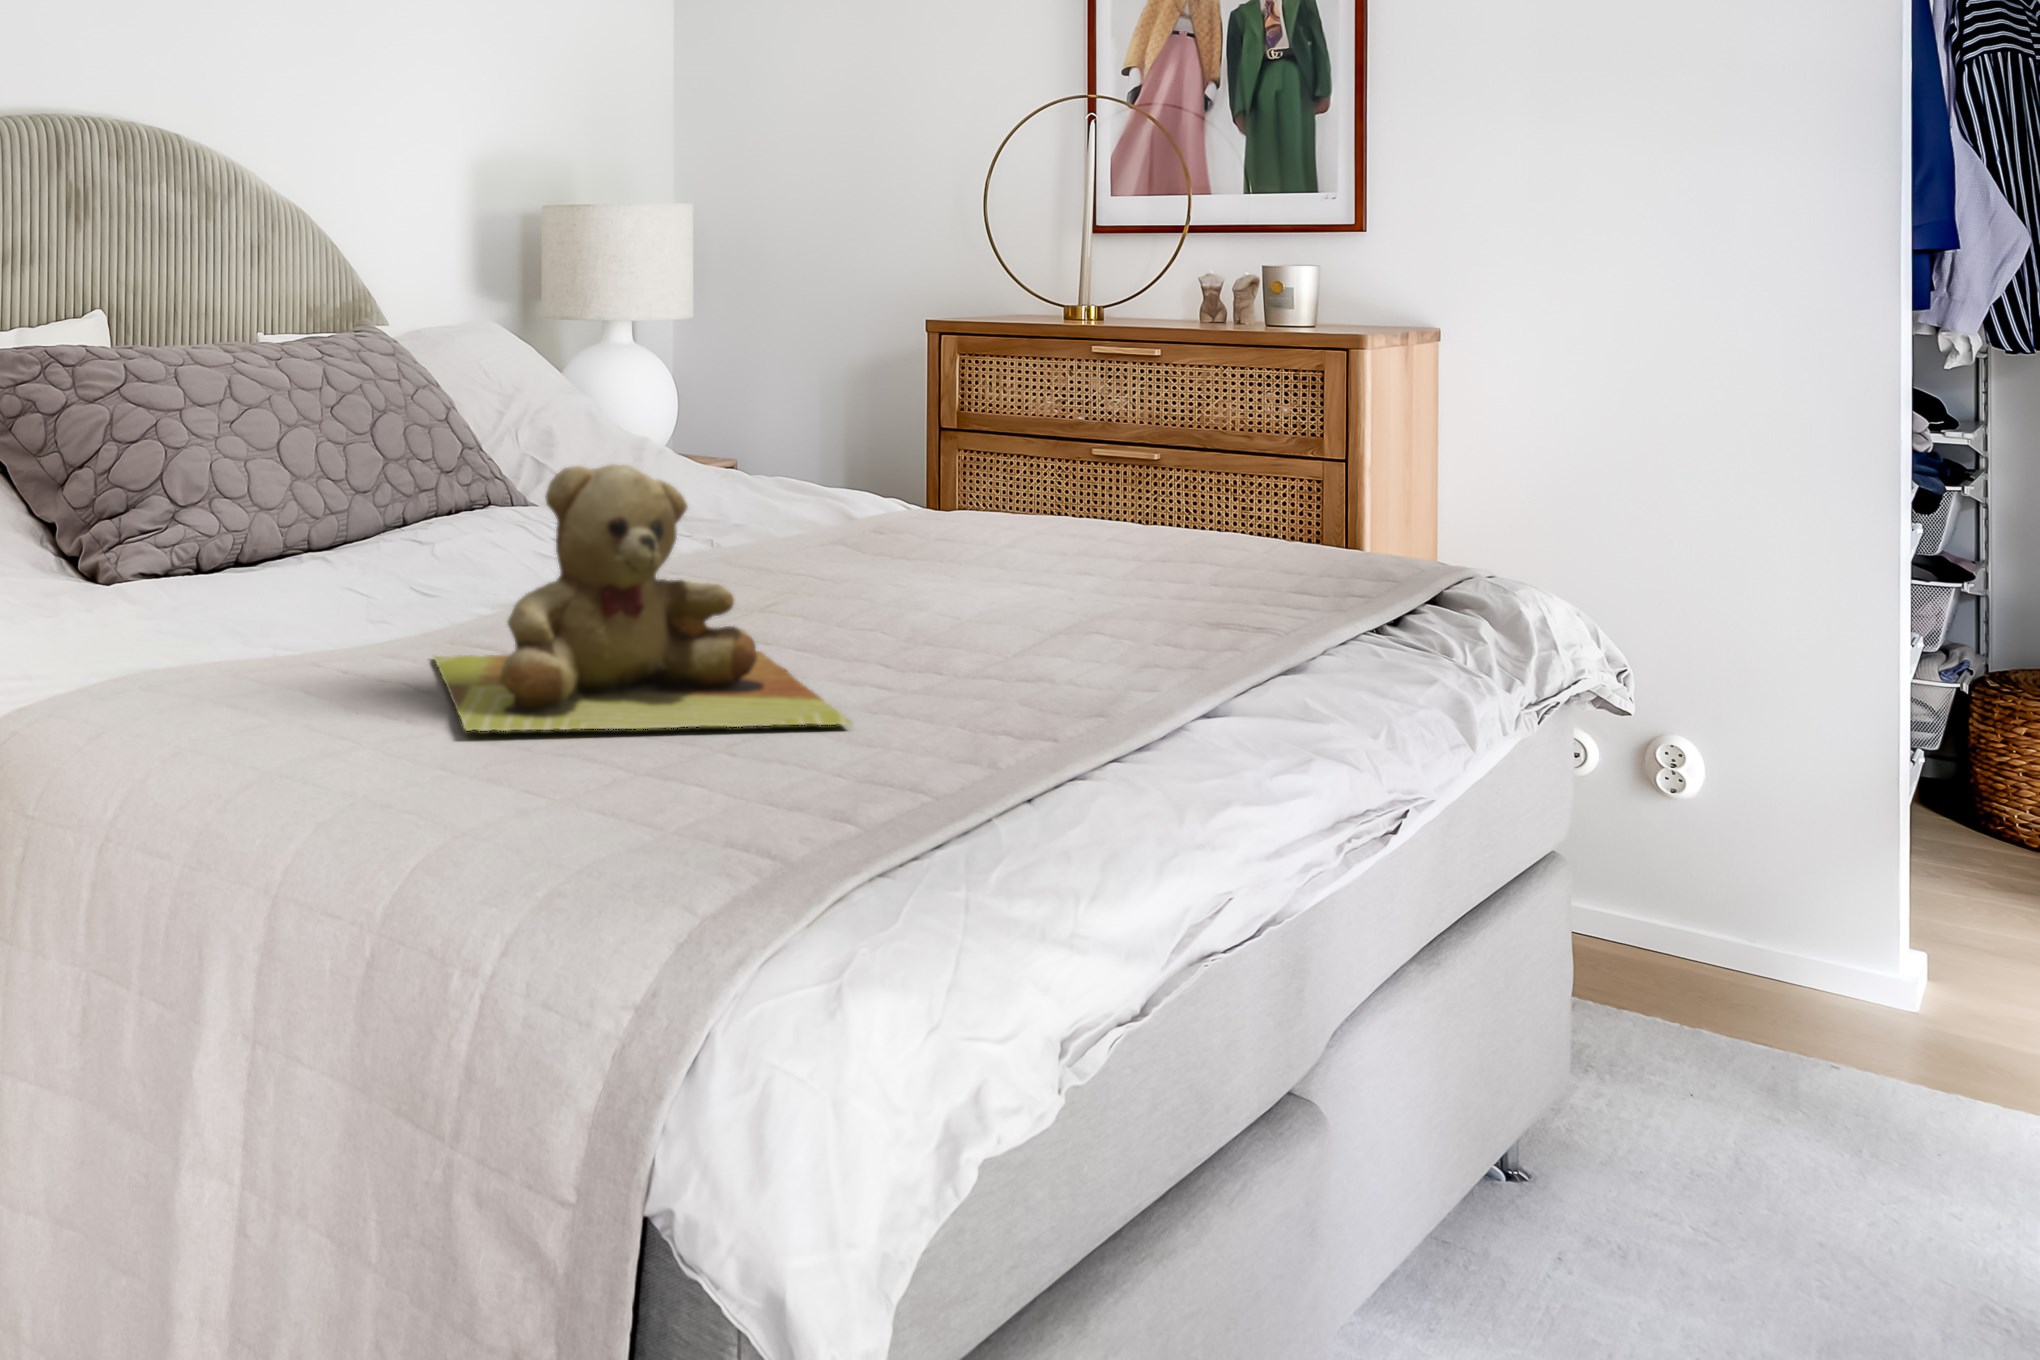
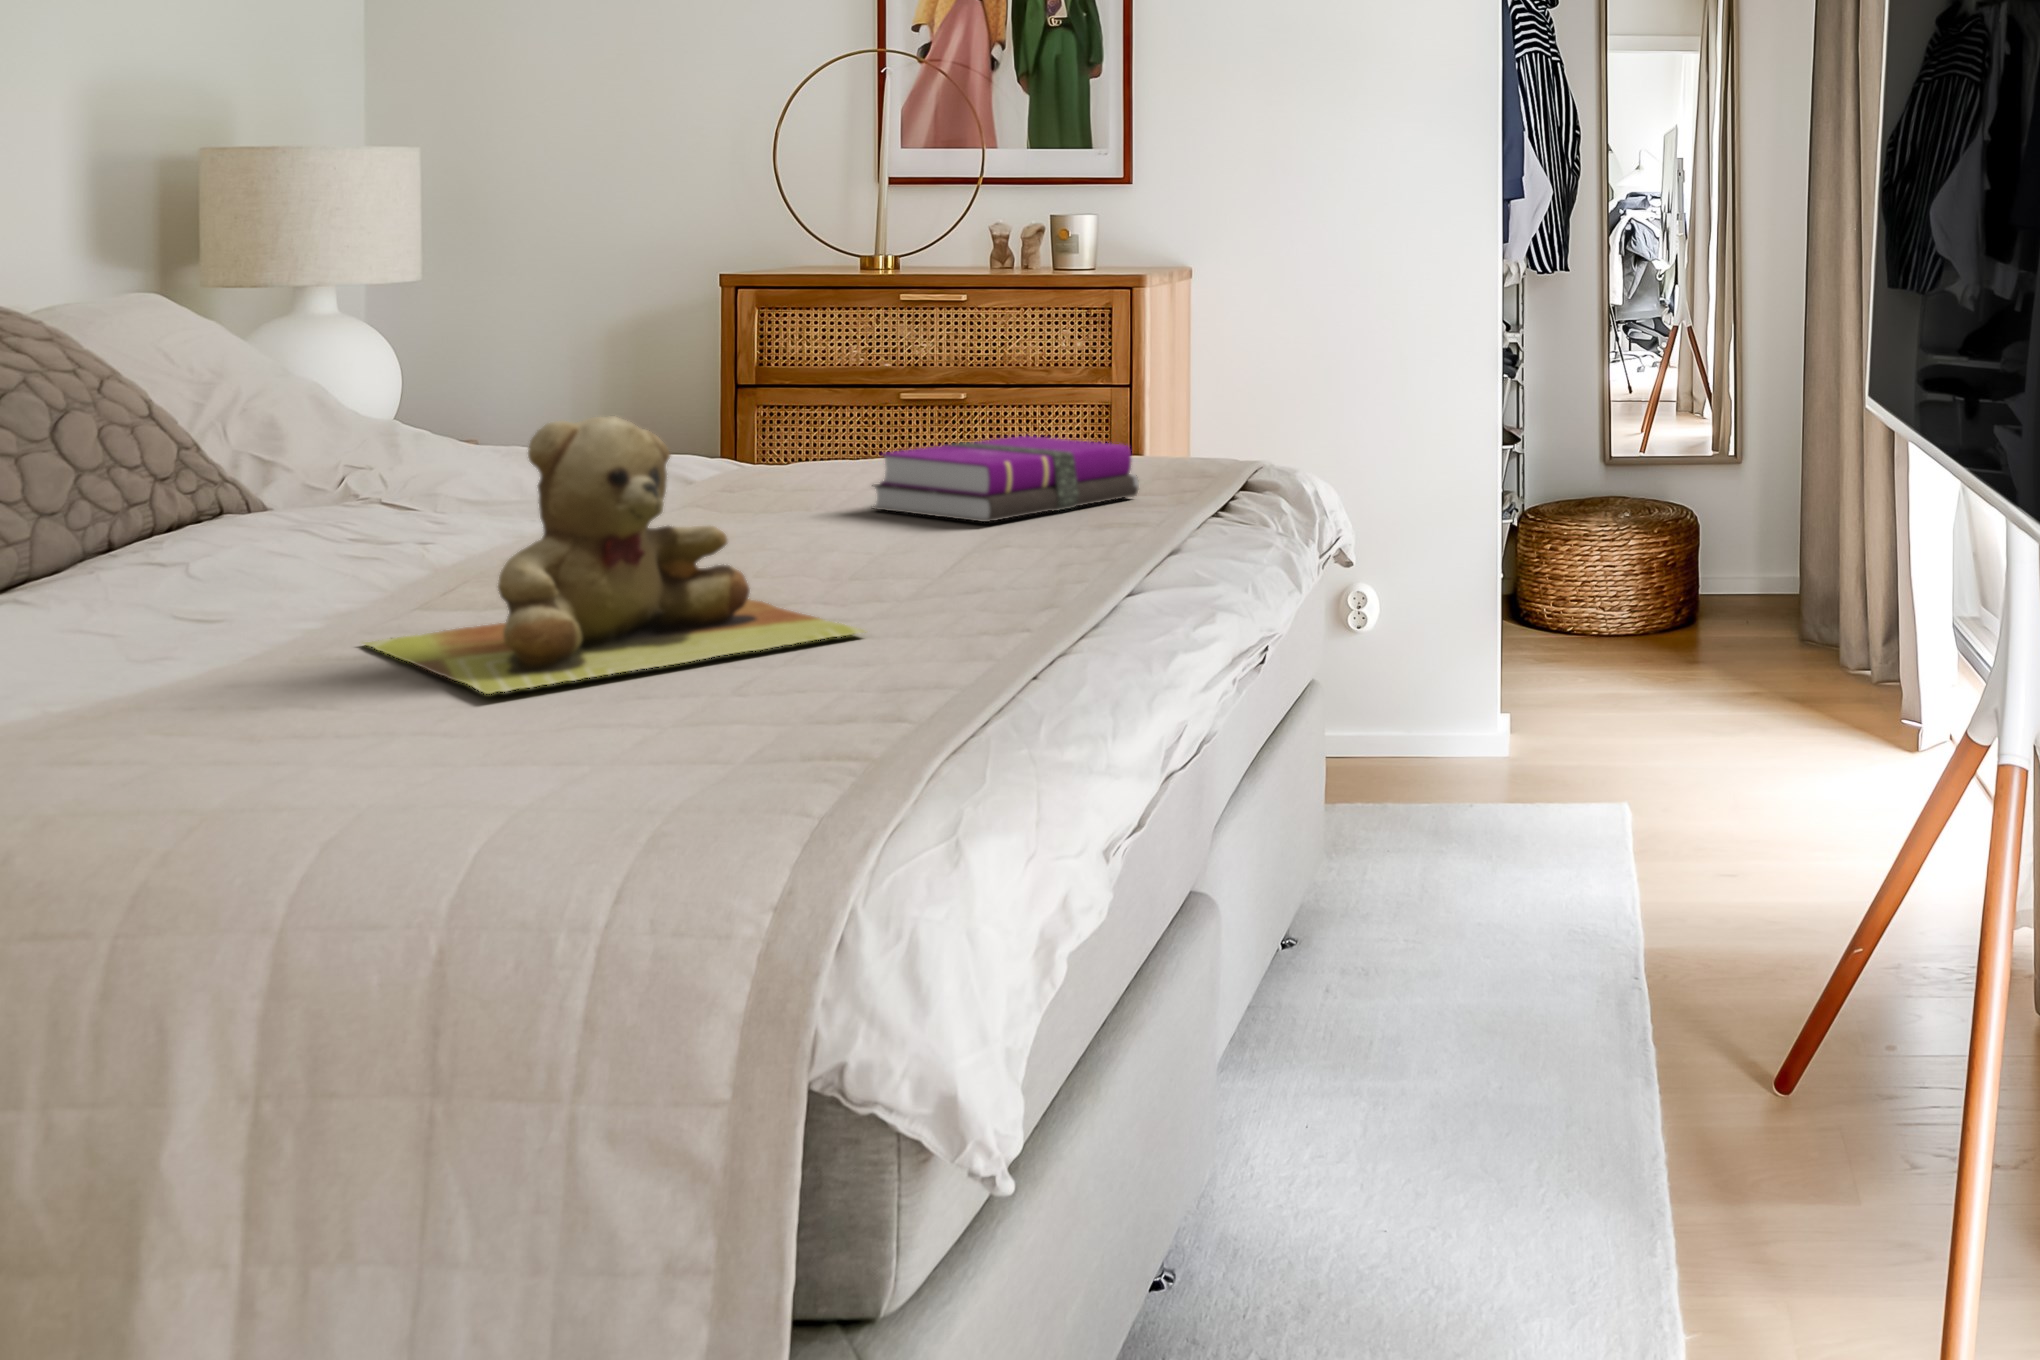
notebook: none [974,510,1283,606] -> present [873,436,1139,522]

